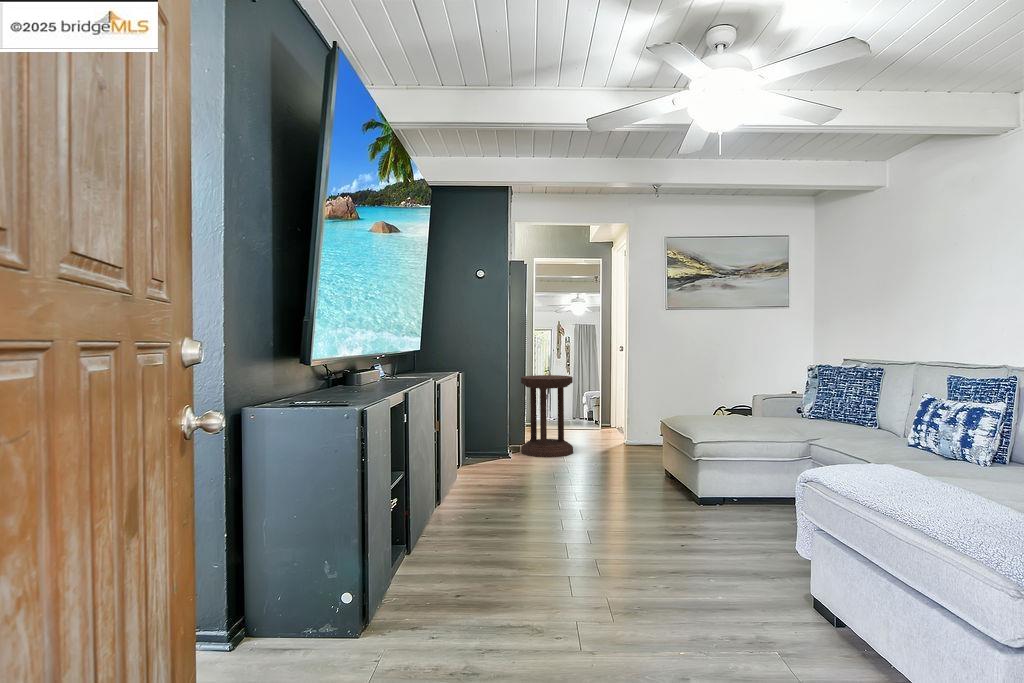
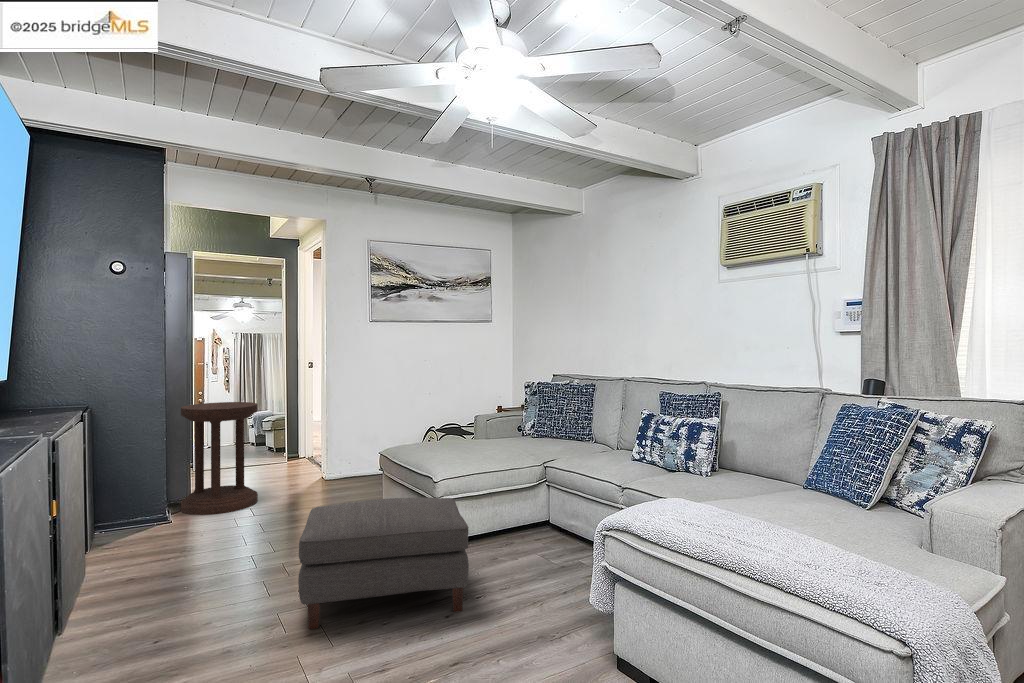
ottoman: none [581,449,710,542] -> present [298,497,469,629]

